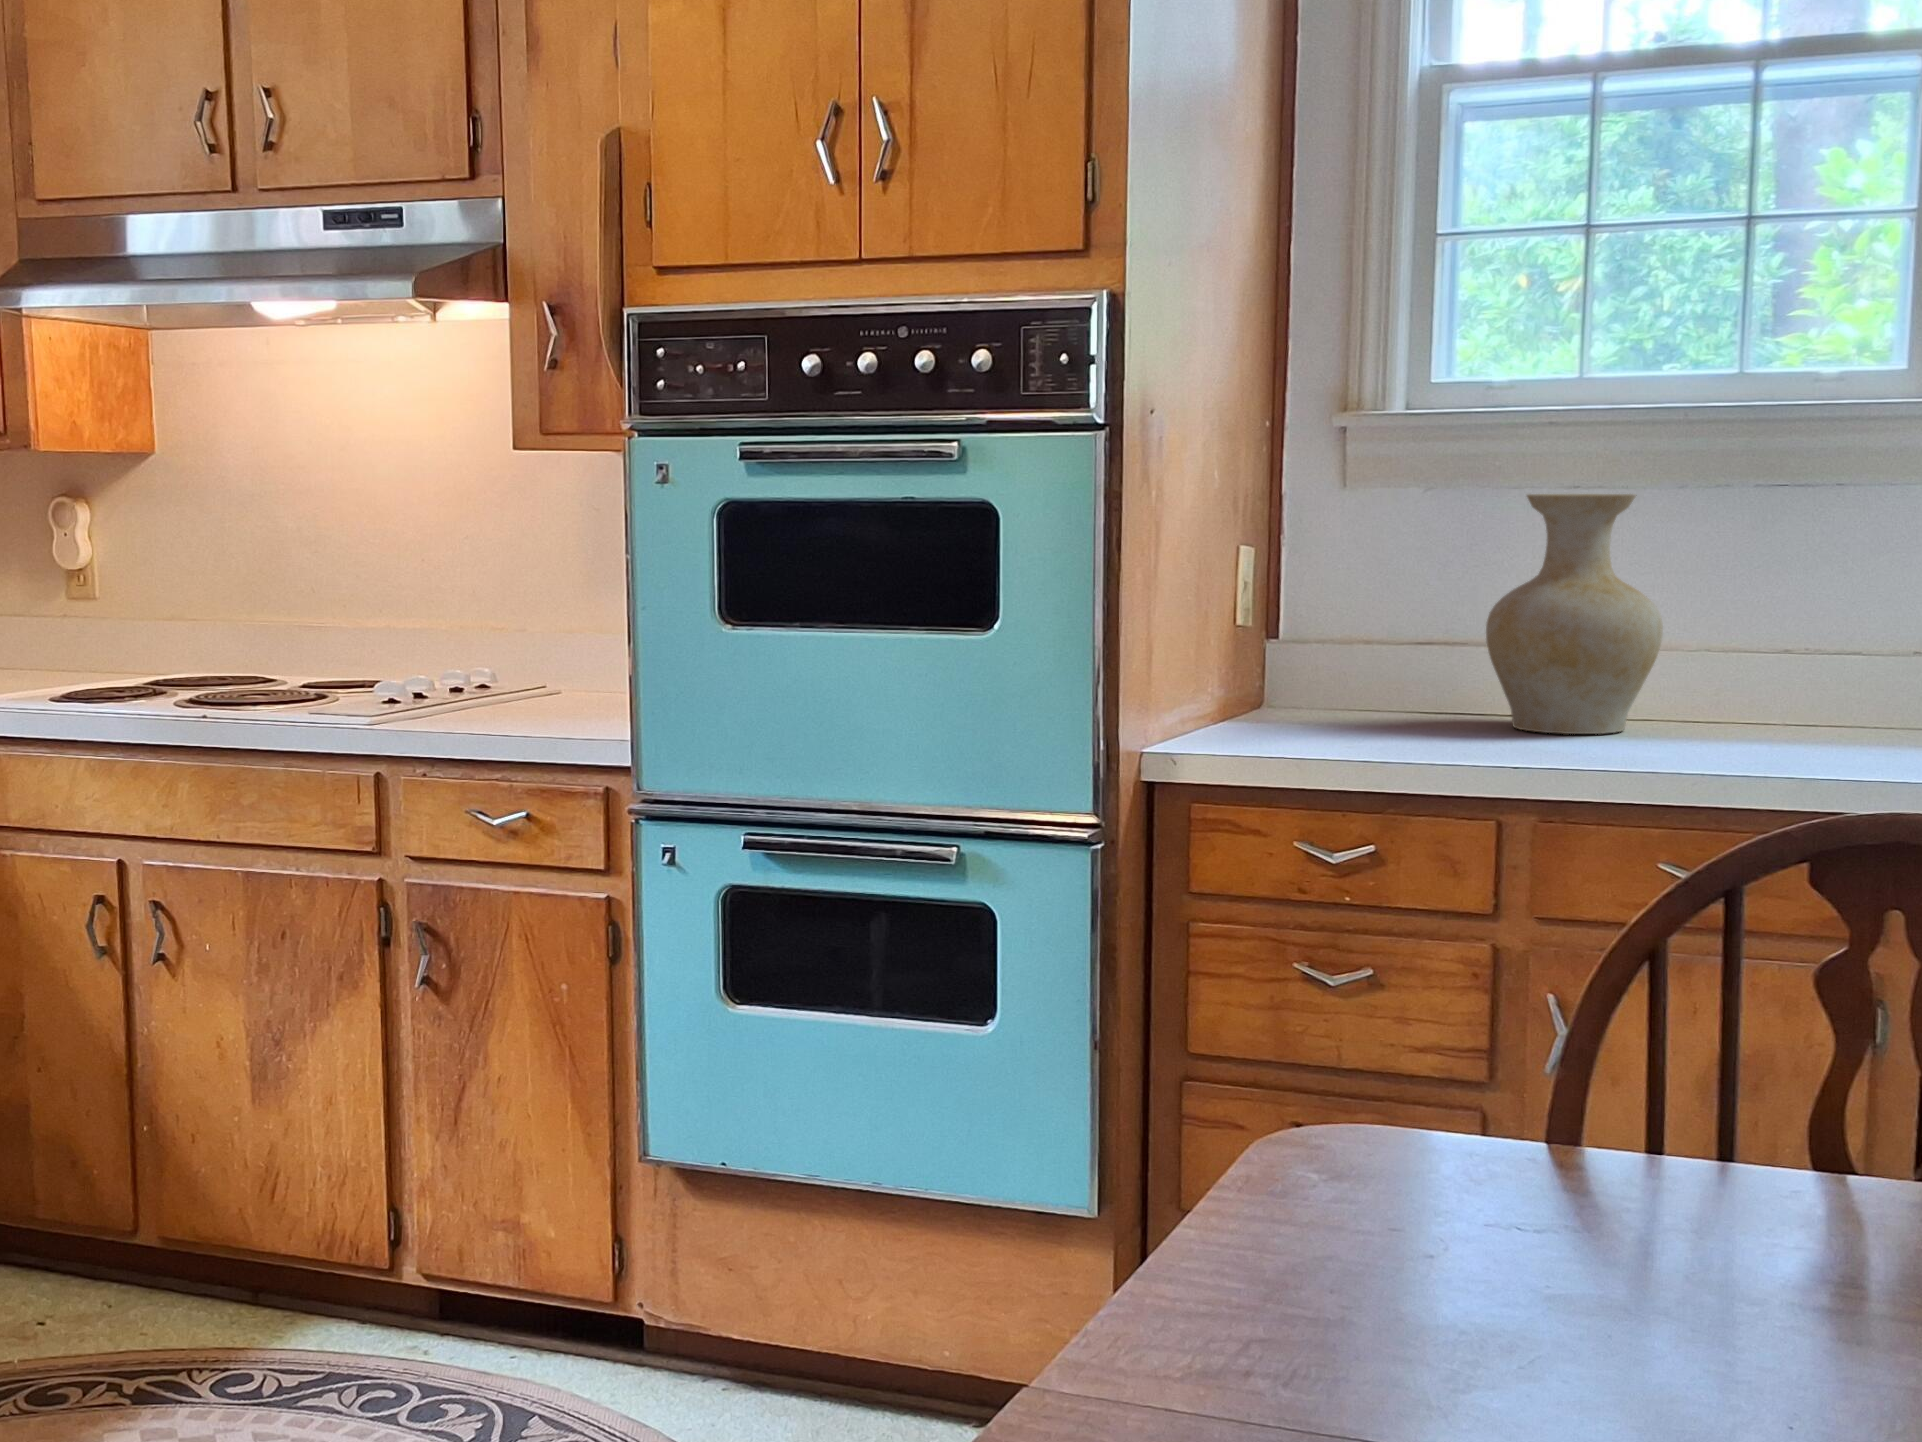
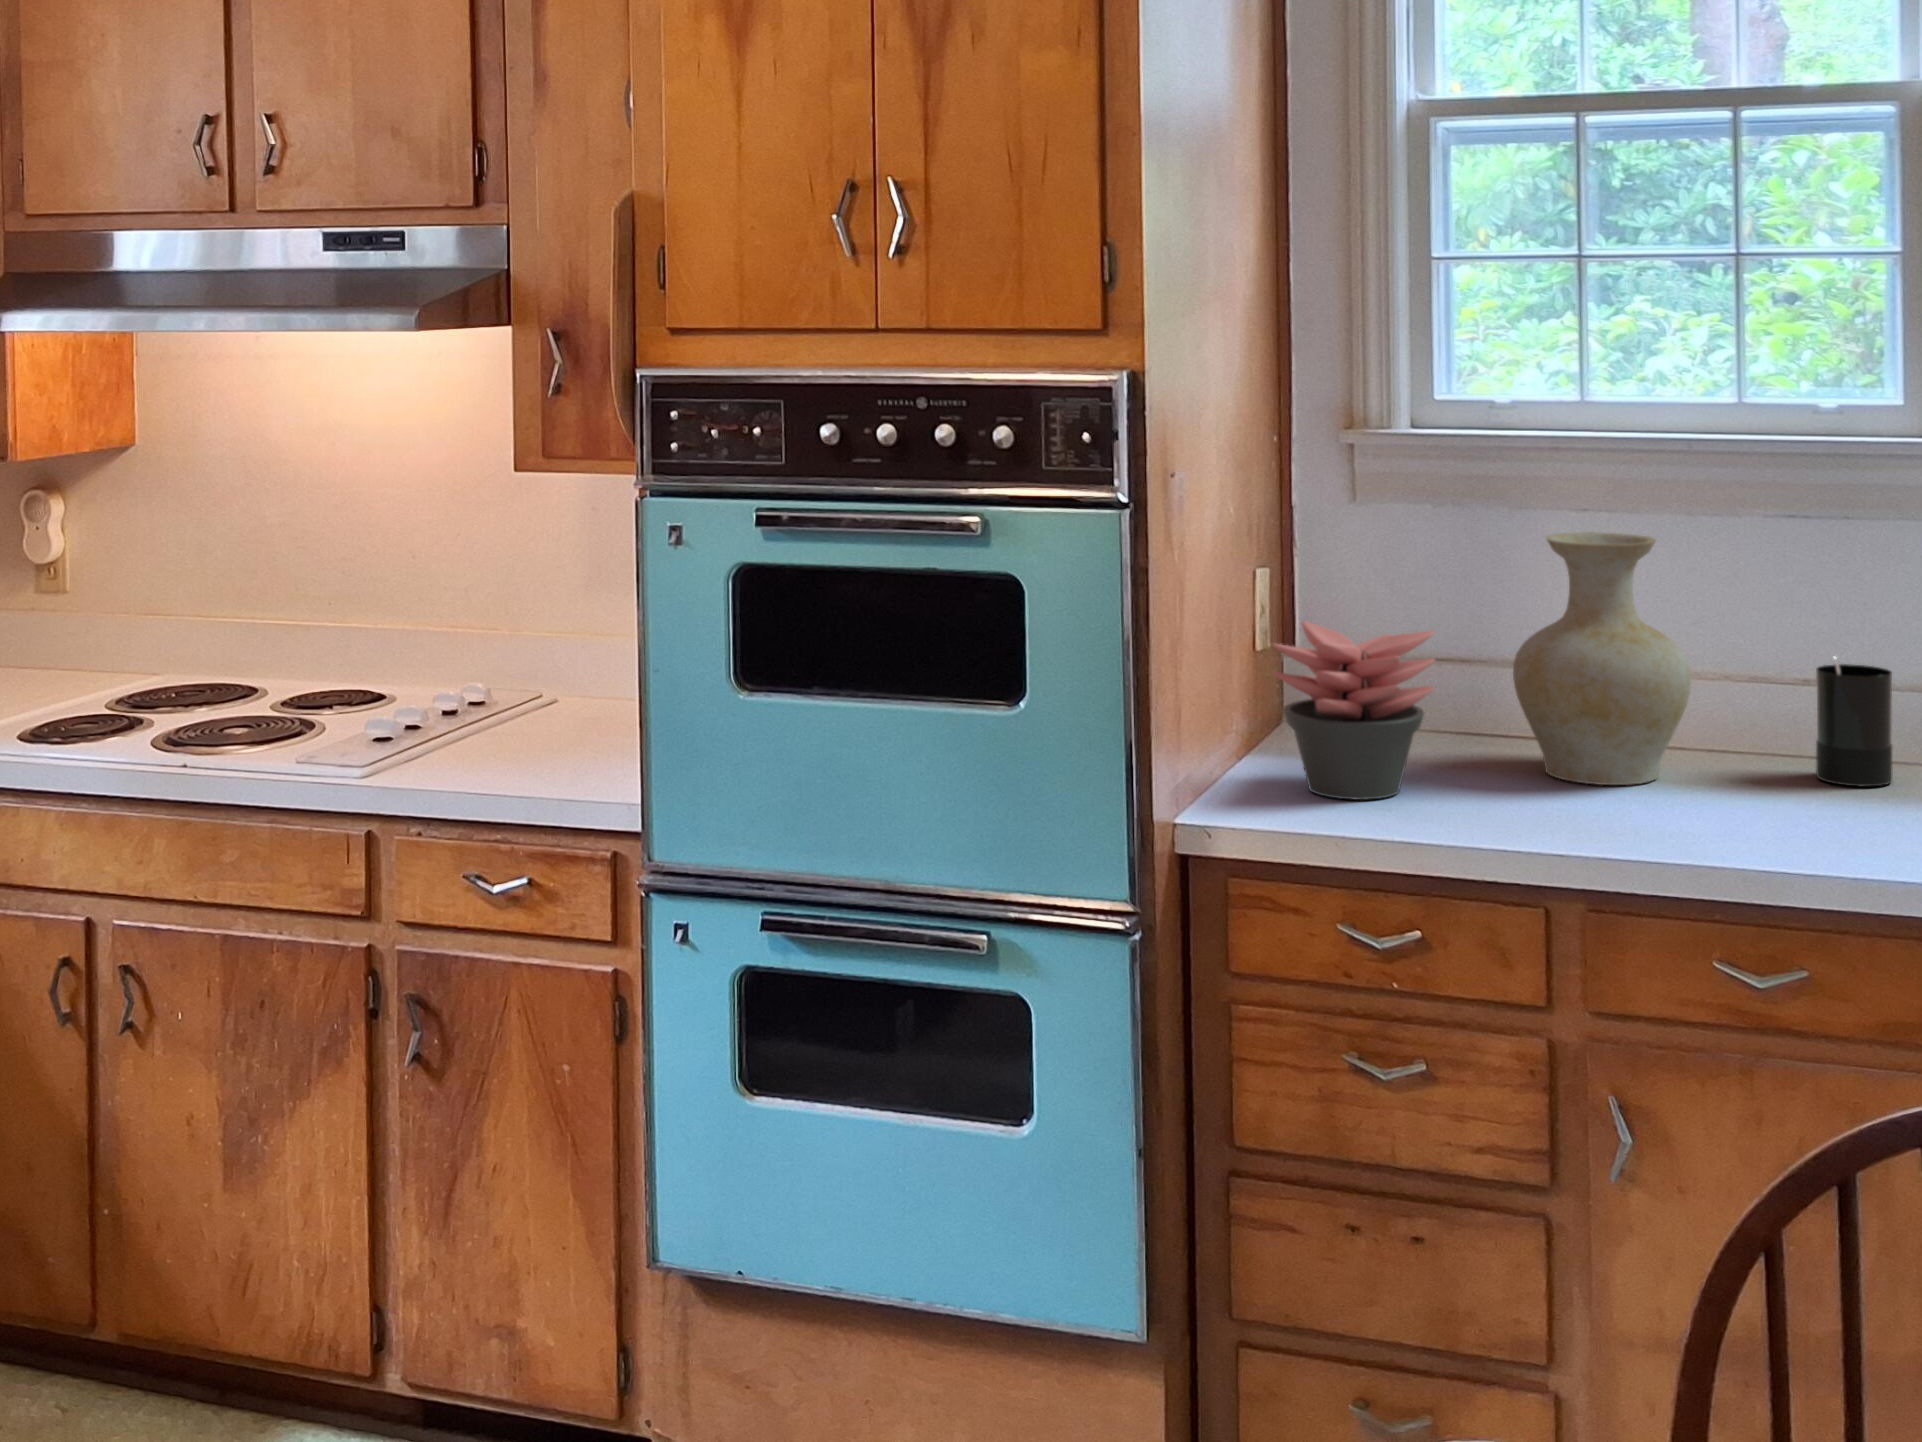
succulent plant: none [1247,576,1409,739] -> present [1273,621,1435,800]
candle: none [1781,612,1864,737] -> present [1816,656,1892,786]

